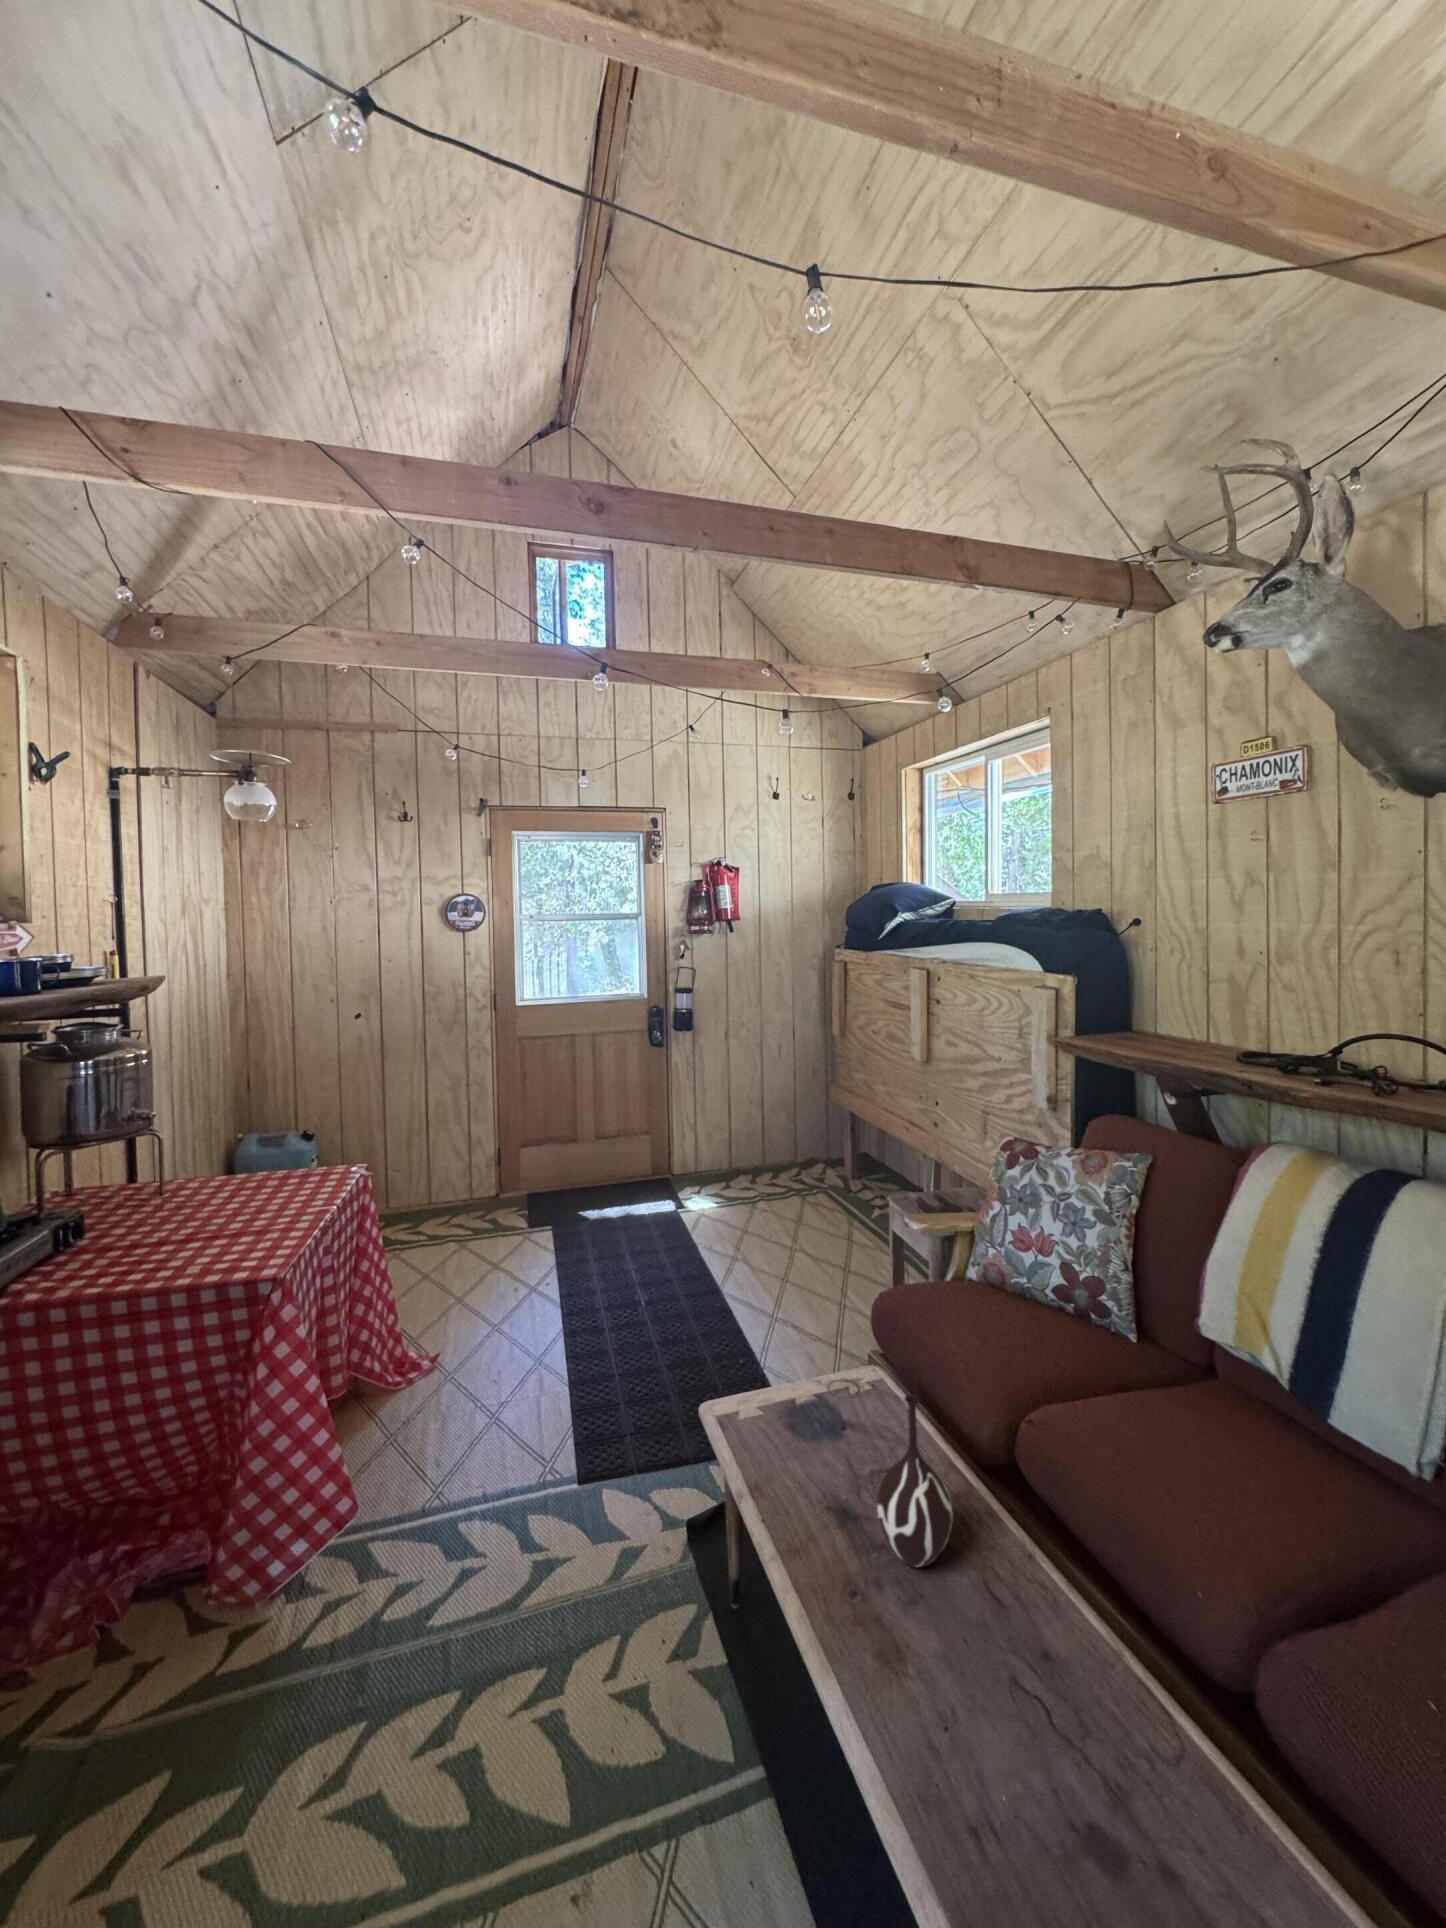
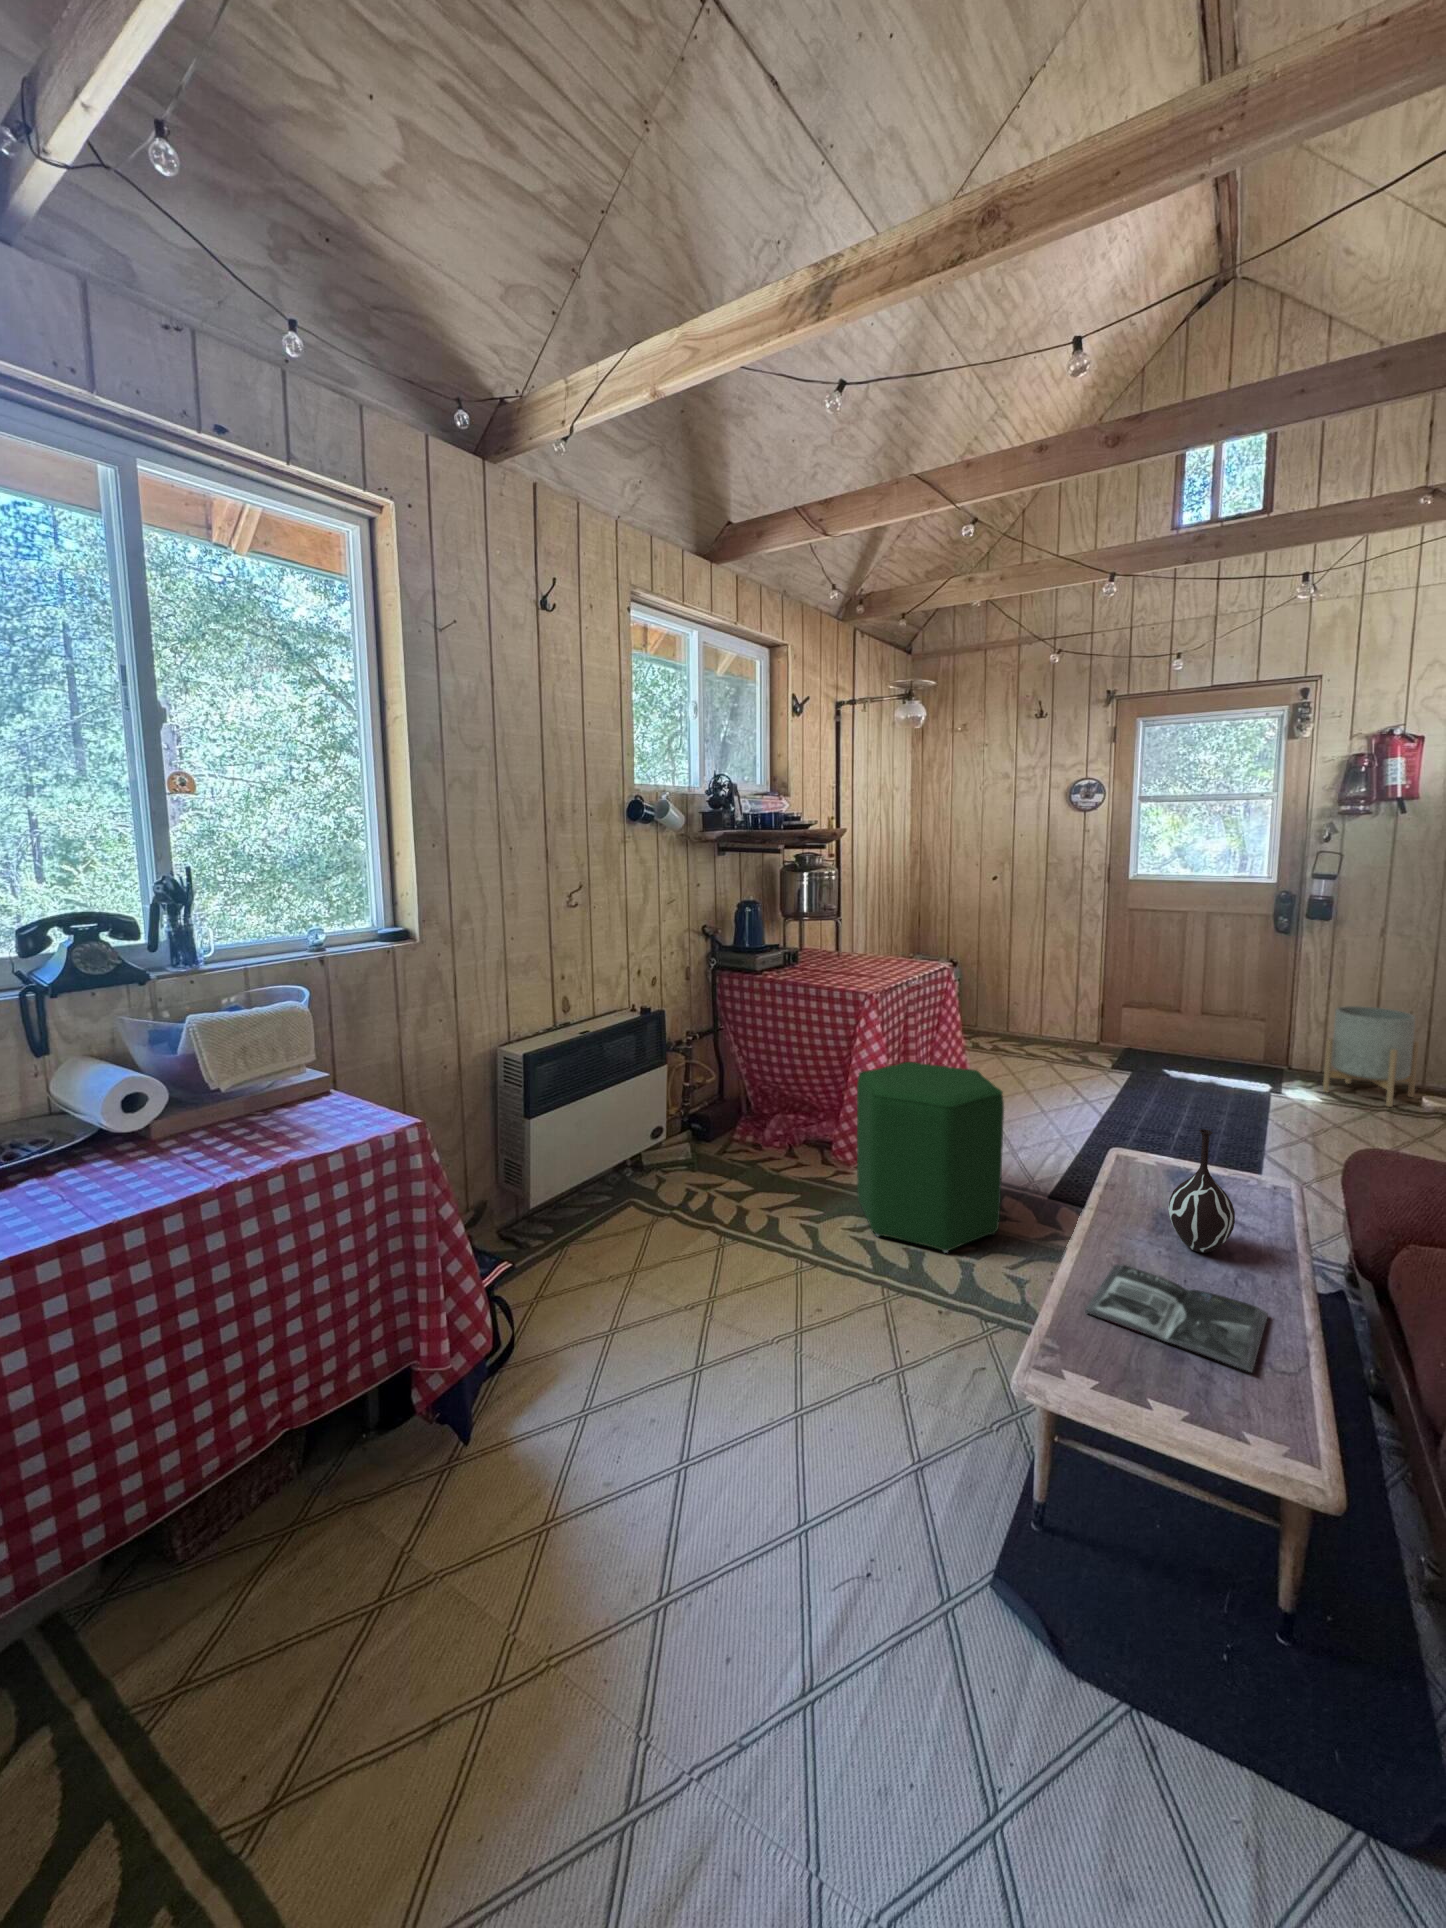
planter: none [708,1105,765,1195] -> present [1323,1006,1419,1107]
ottoman: none [294,1351,556,1767] -> present [857,1062,1004,1253]
magazine: none [888,1639,1158,1853] -> present [1085,1264,1268,1372]

